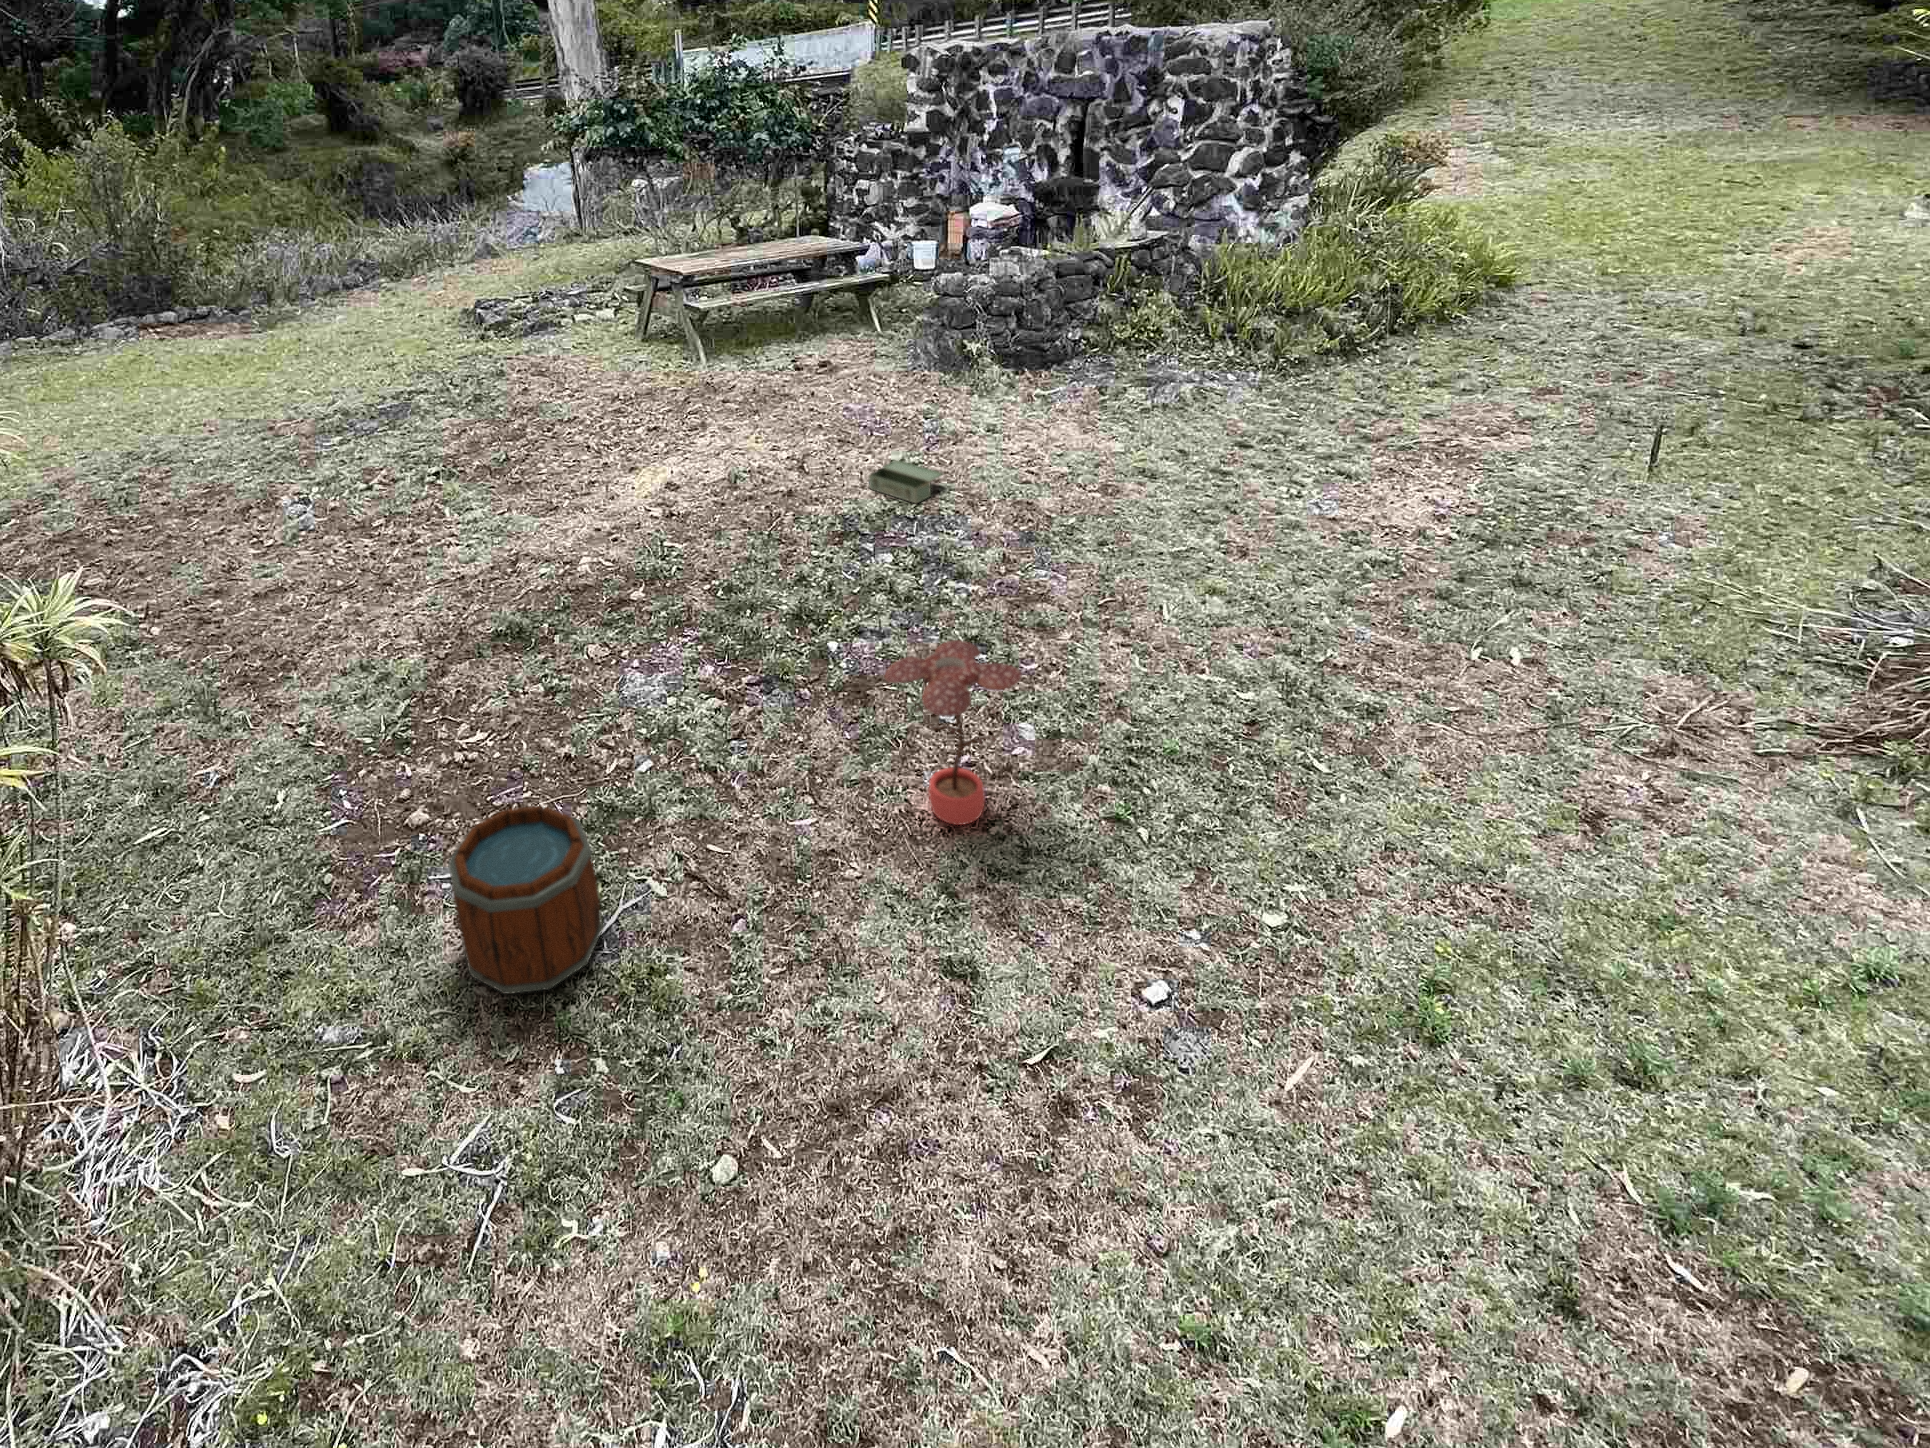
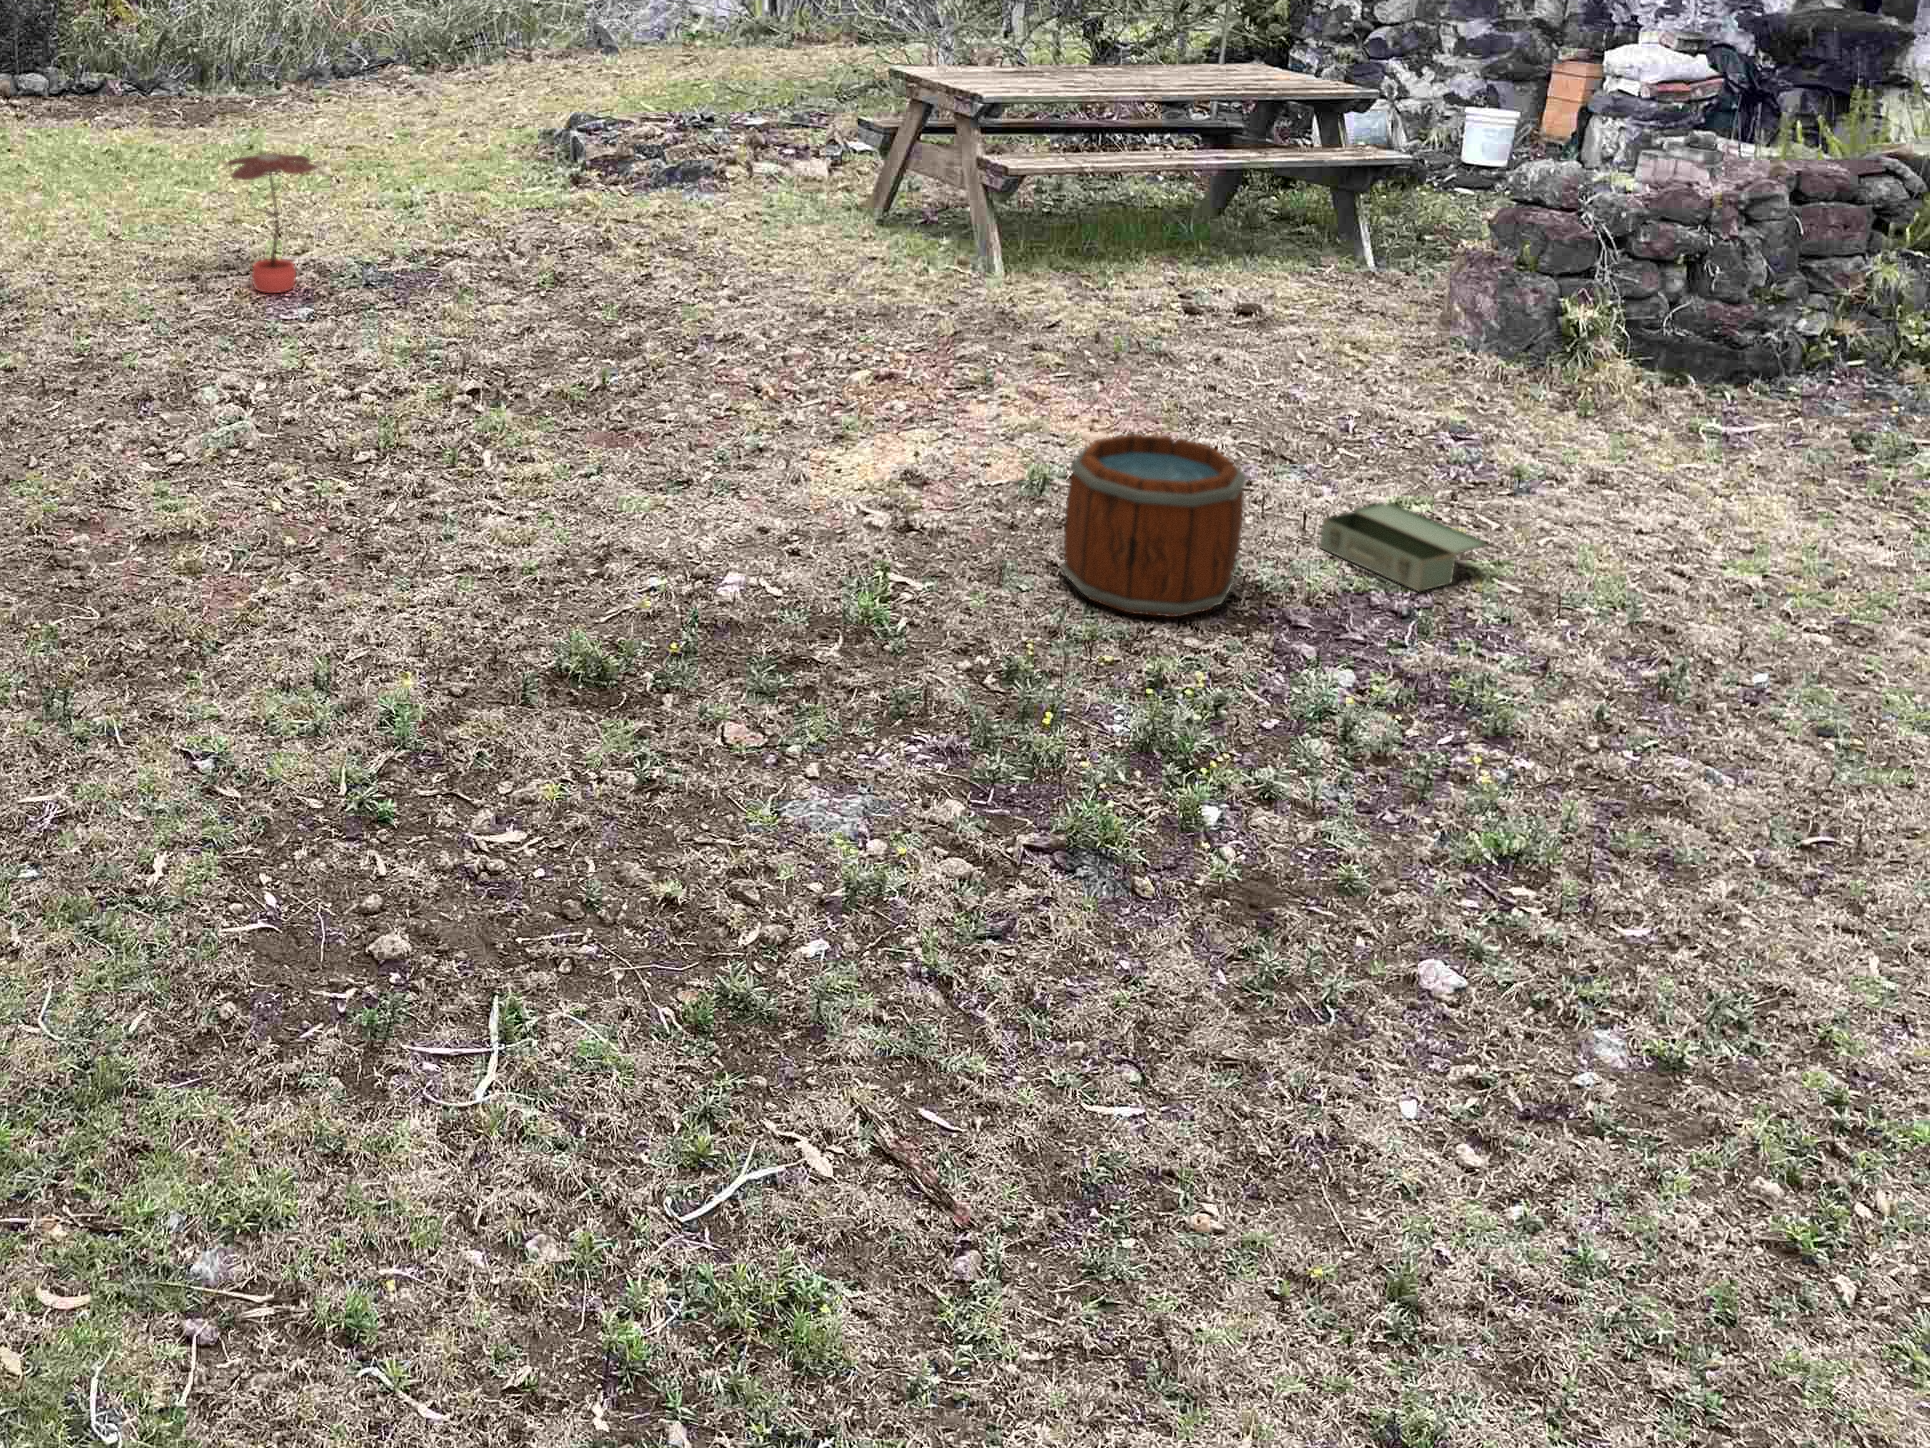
potted plant: present [885,640,1022,825] -> present [225,153,318,293]
bucket: present [448,806,603,994] -> present [1062,434,1246,617]

